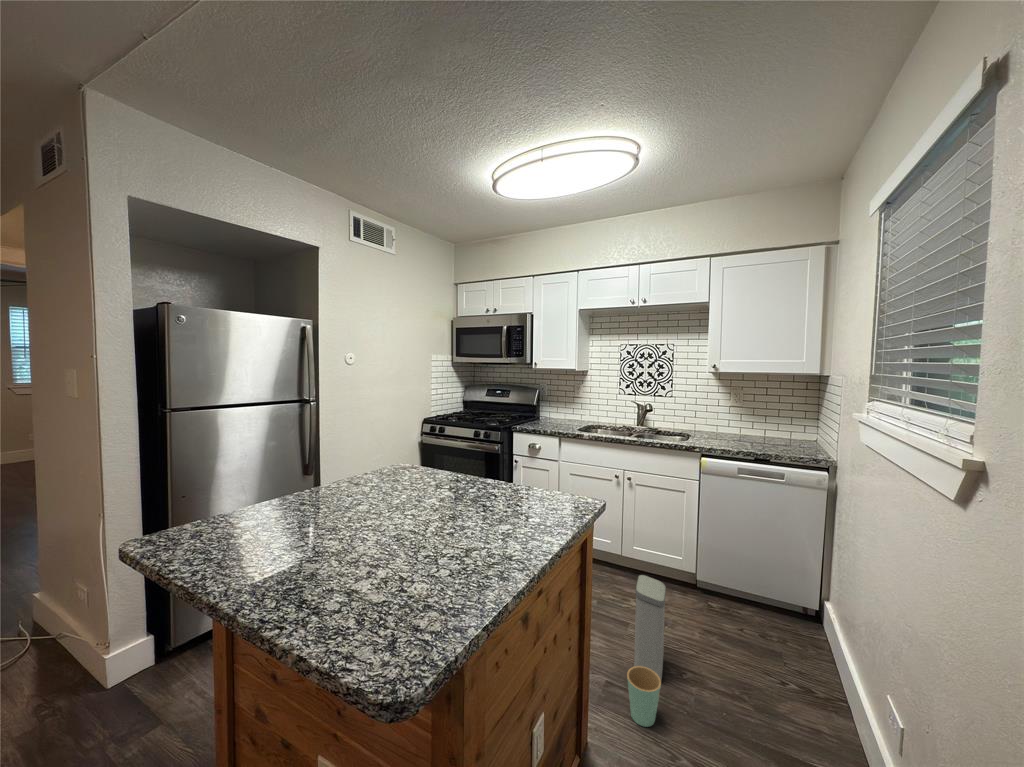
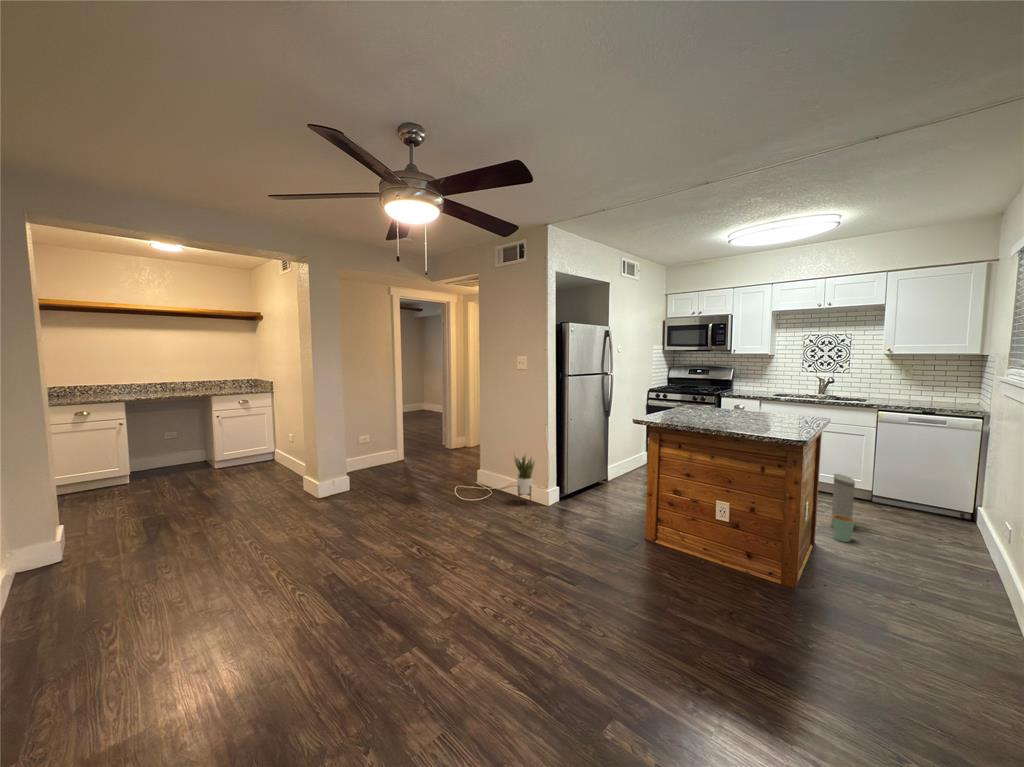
potted plant: none [25,586,85,713] -> present [514,454,534,505]

